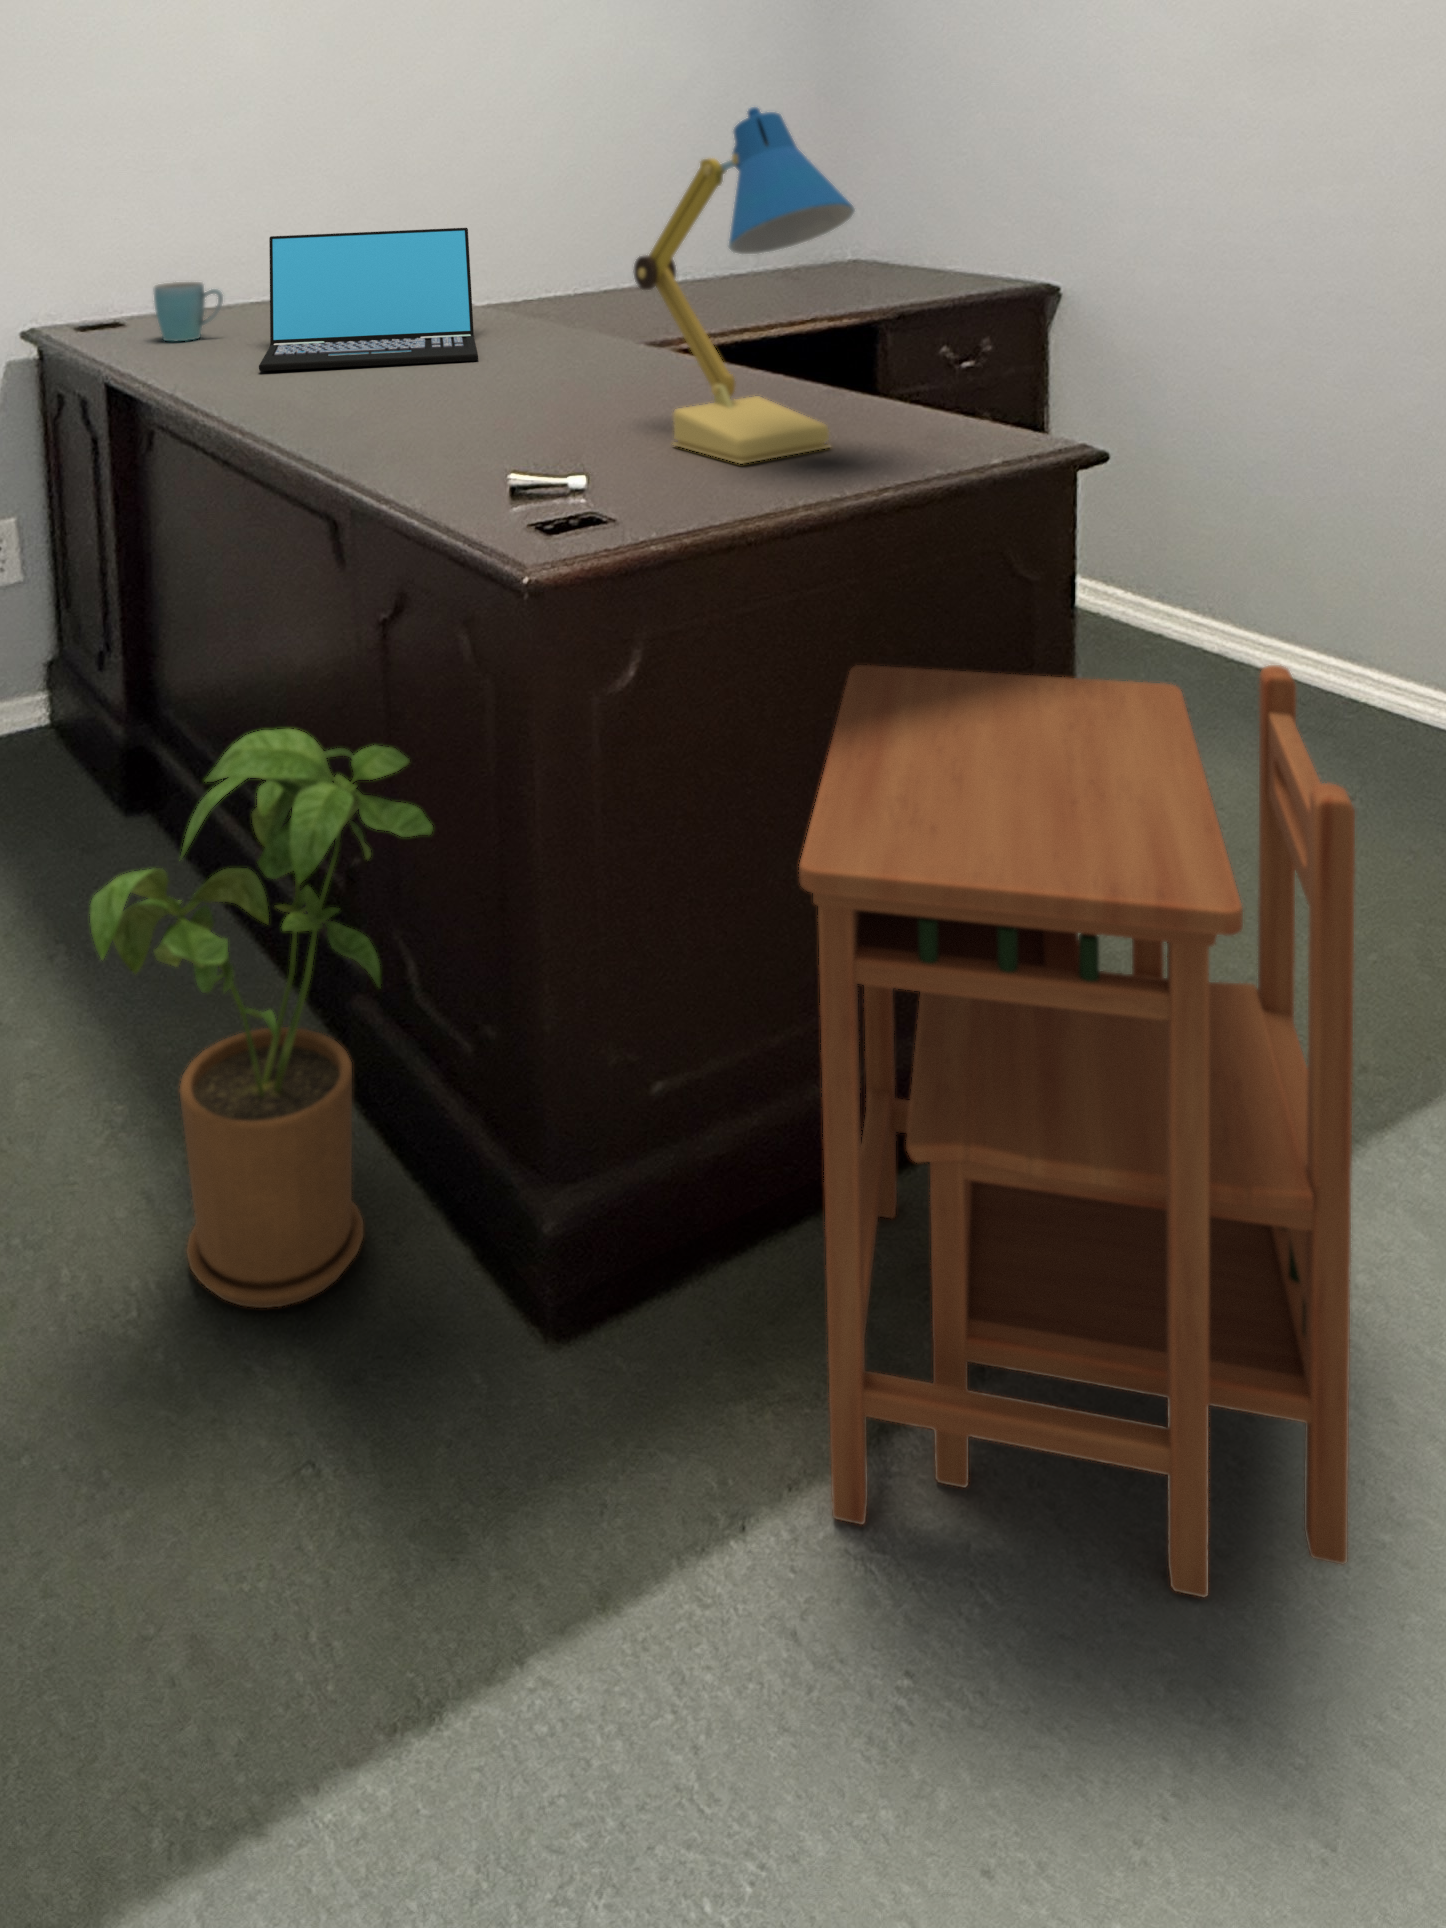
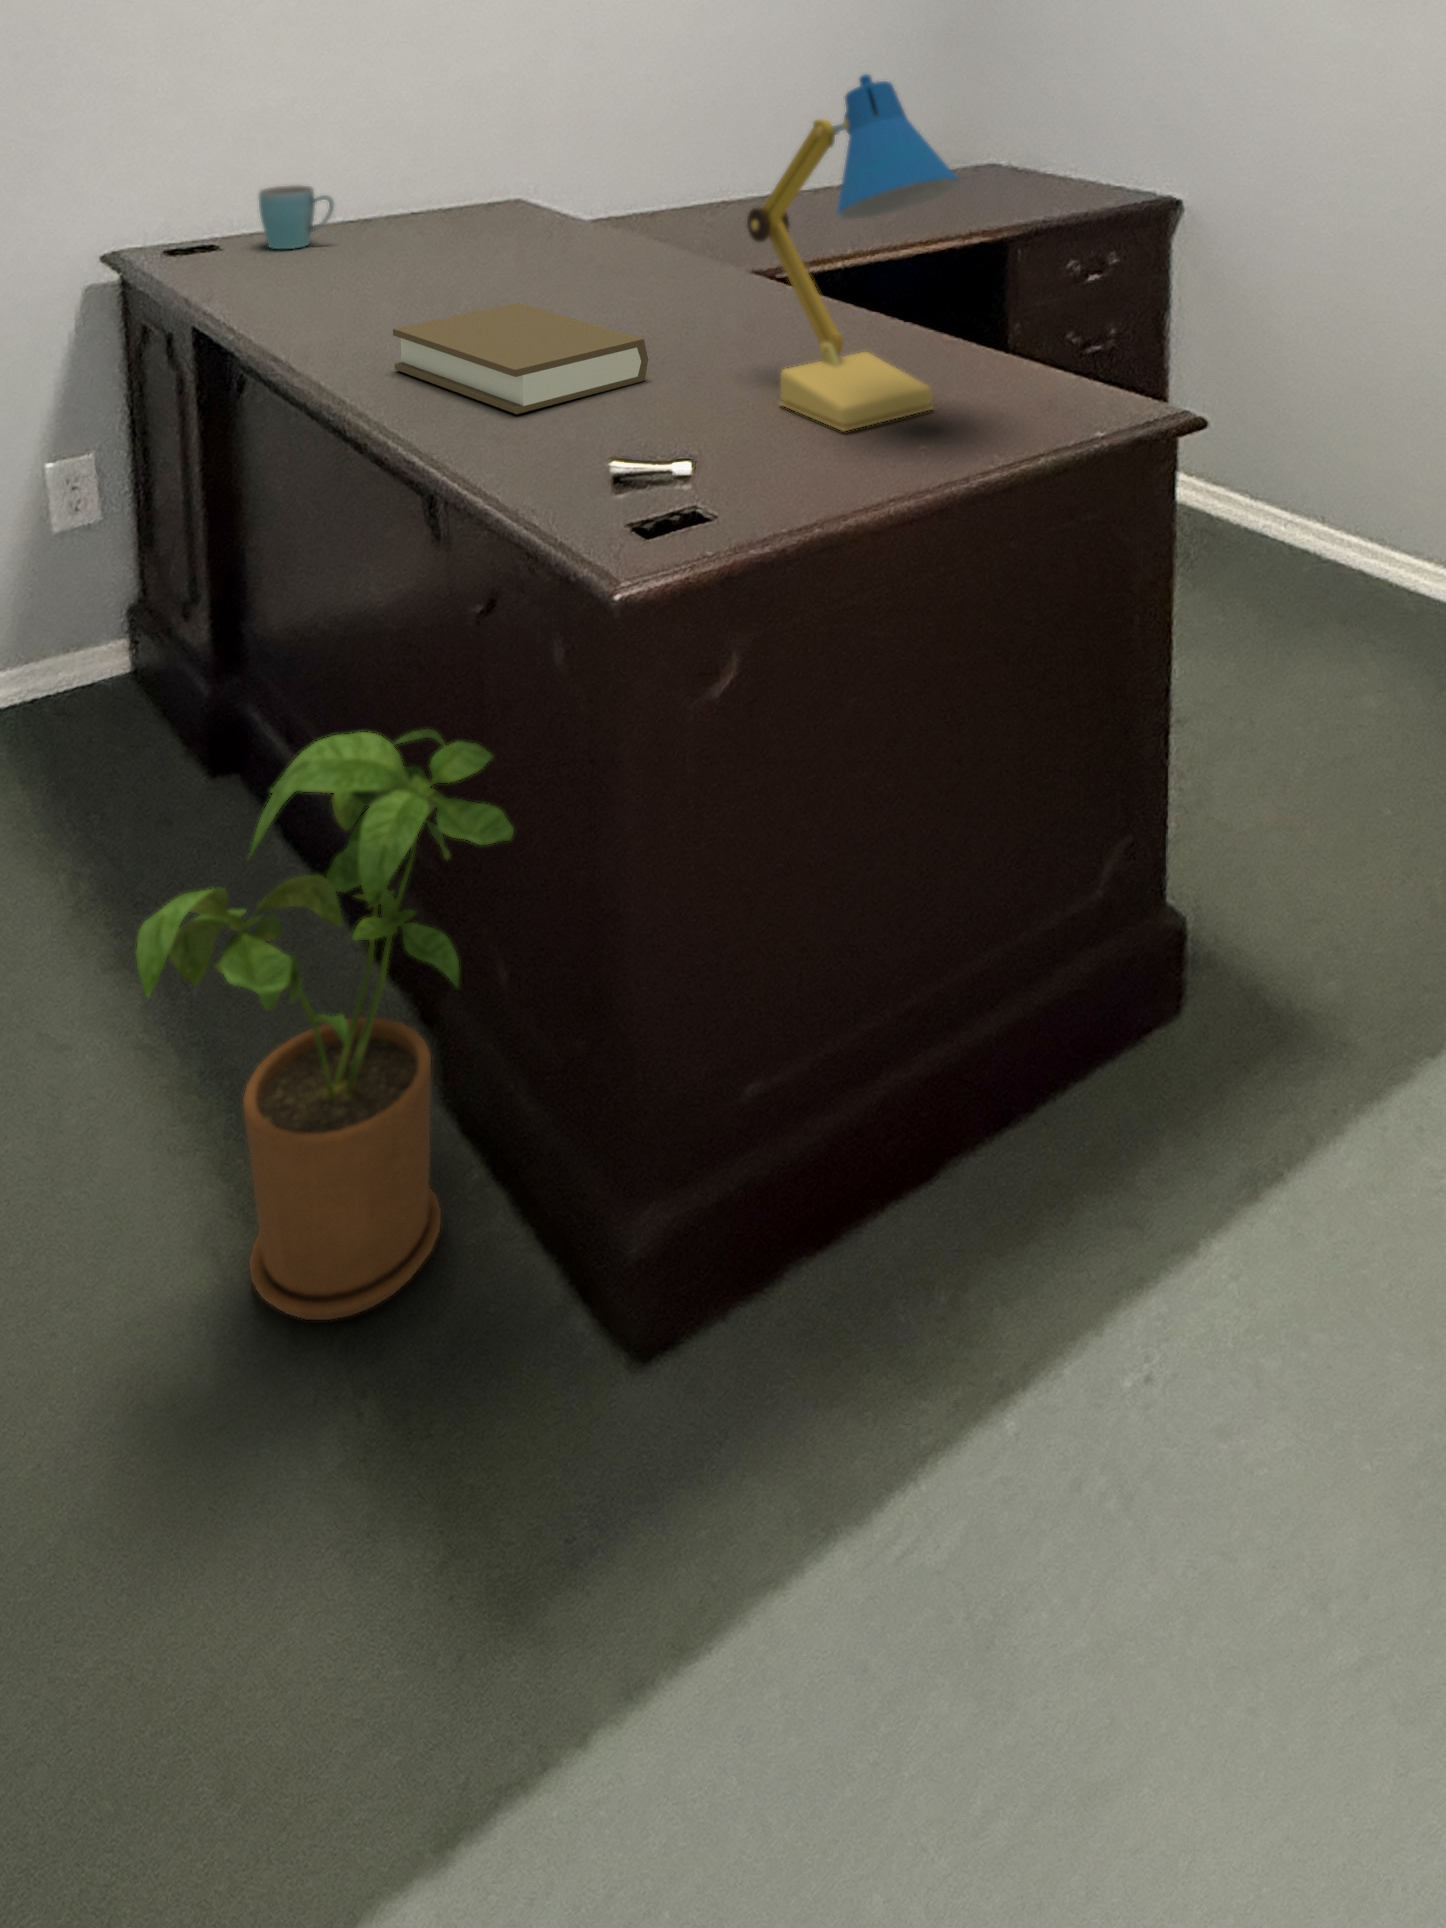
laptop: present [259,228,478,371] -> none [366,139,597,294]
book: none [293,365,539,454] -> present [393,303,648,414]
side table: present [799,665,1355,1598] -> none [872,633,1389,1550]

